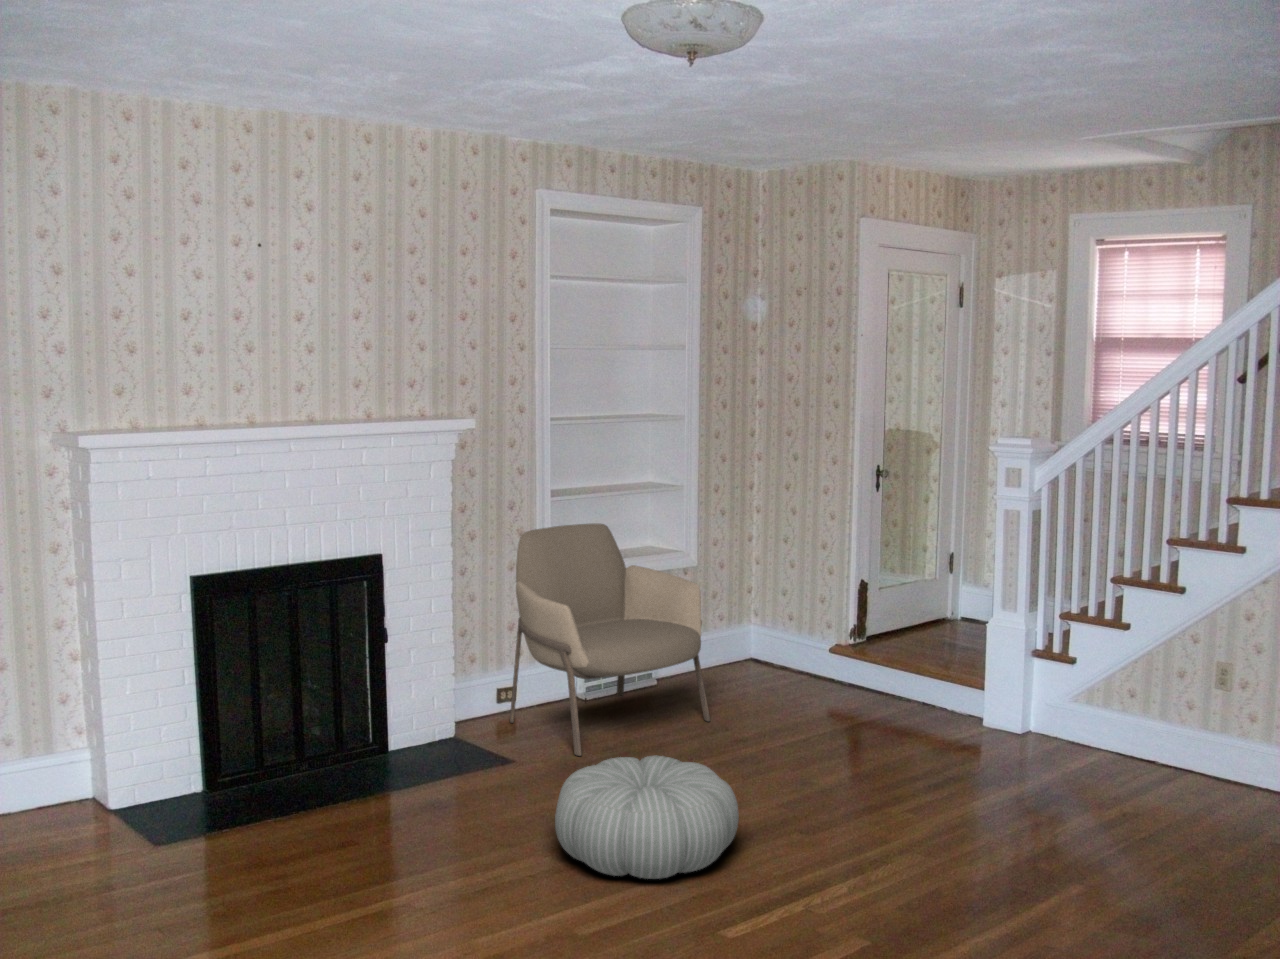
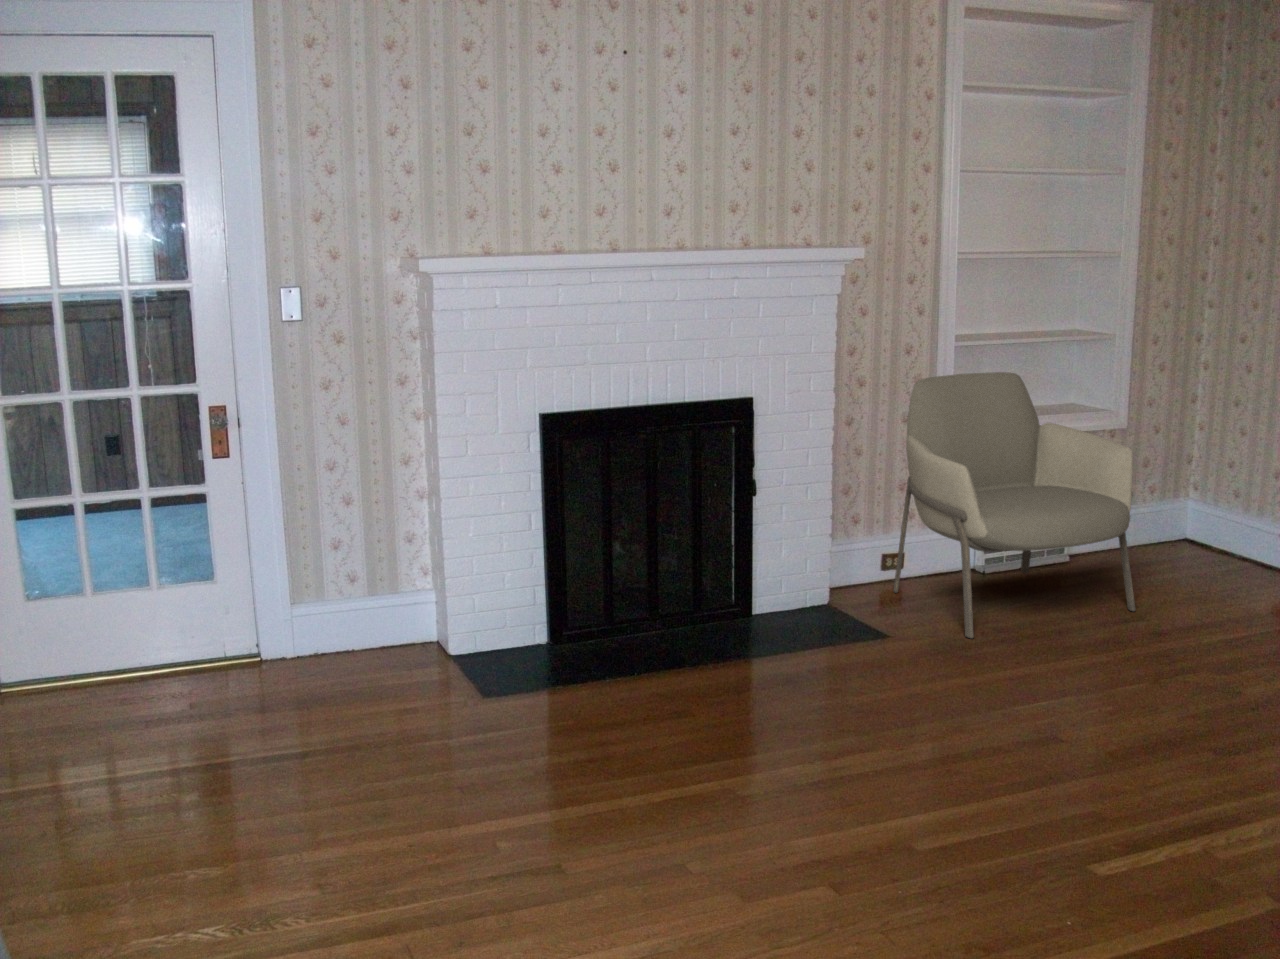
pouf: present [555,755,739,879] -> none [933,650,1171,804]

